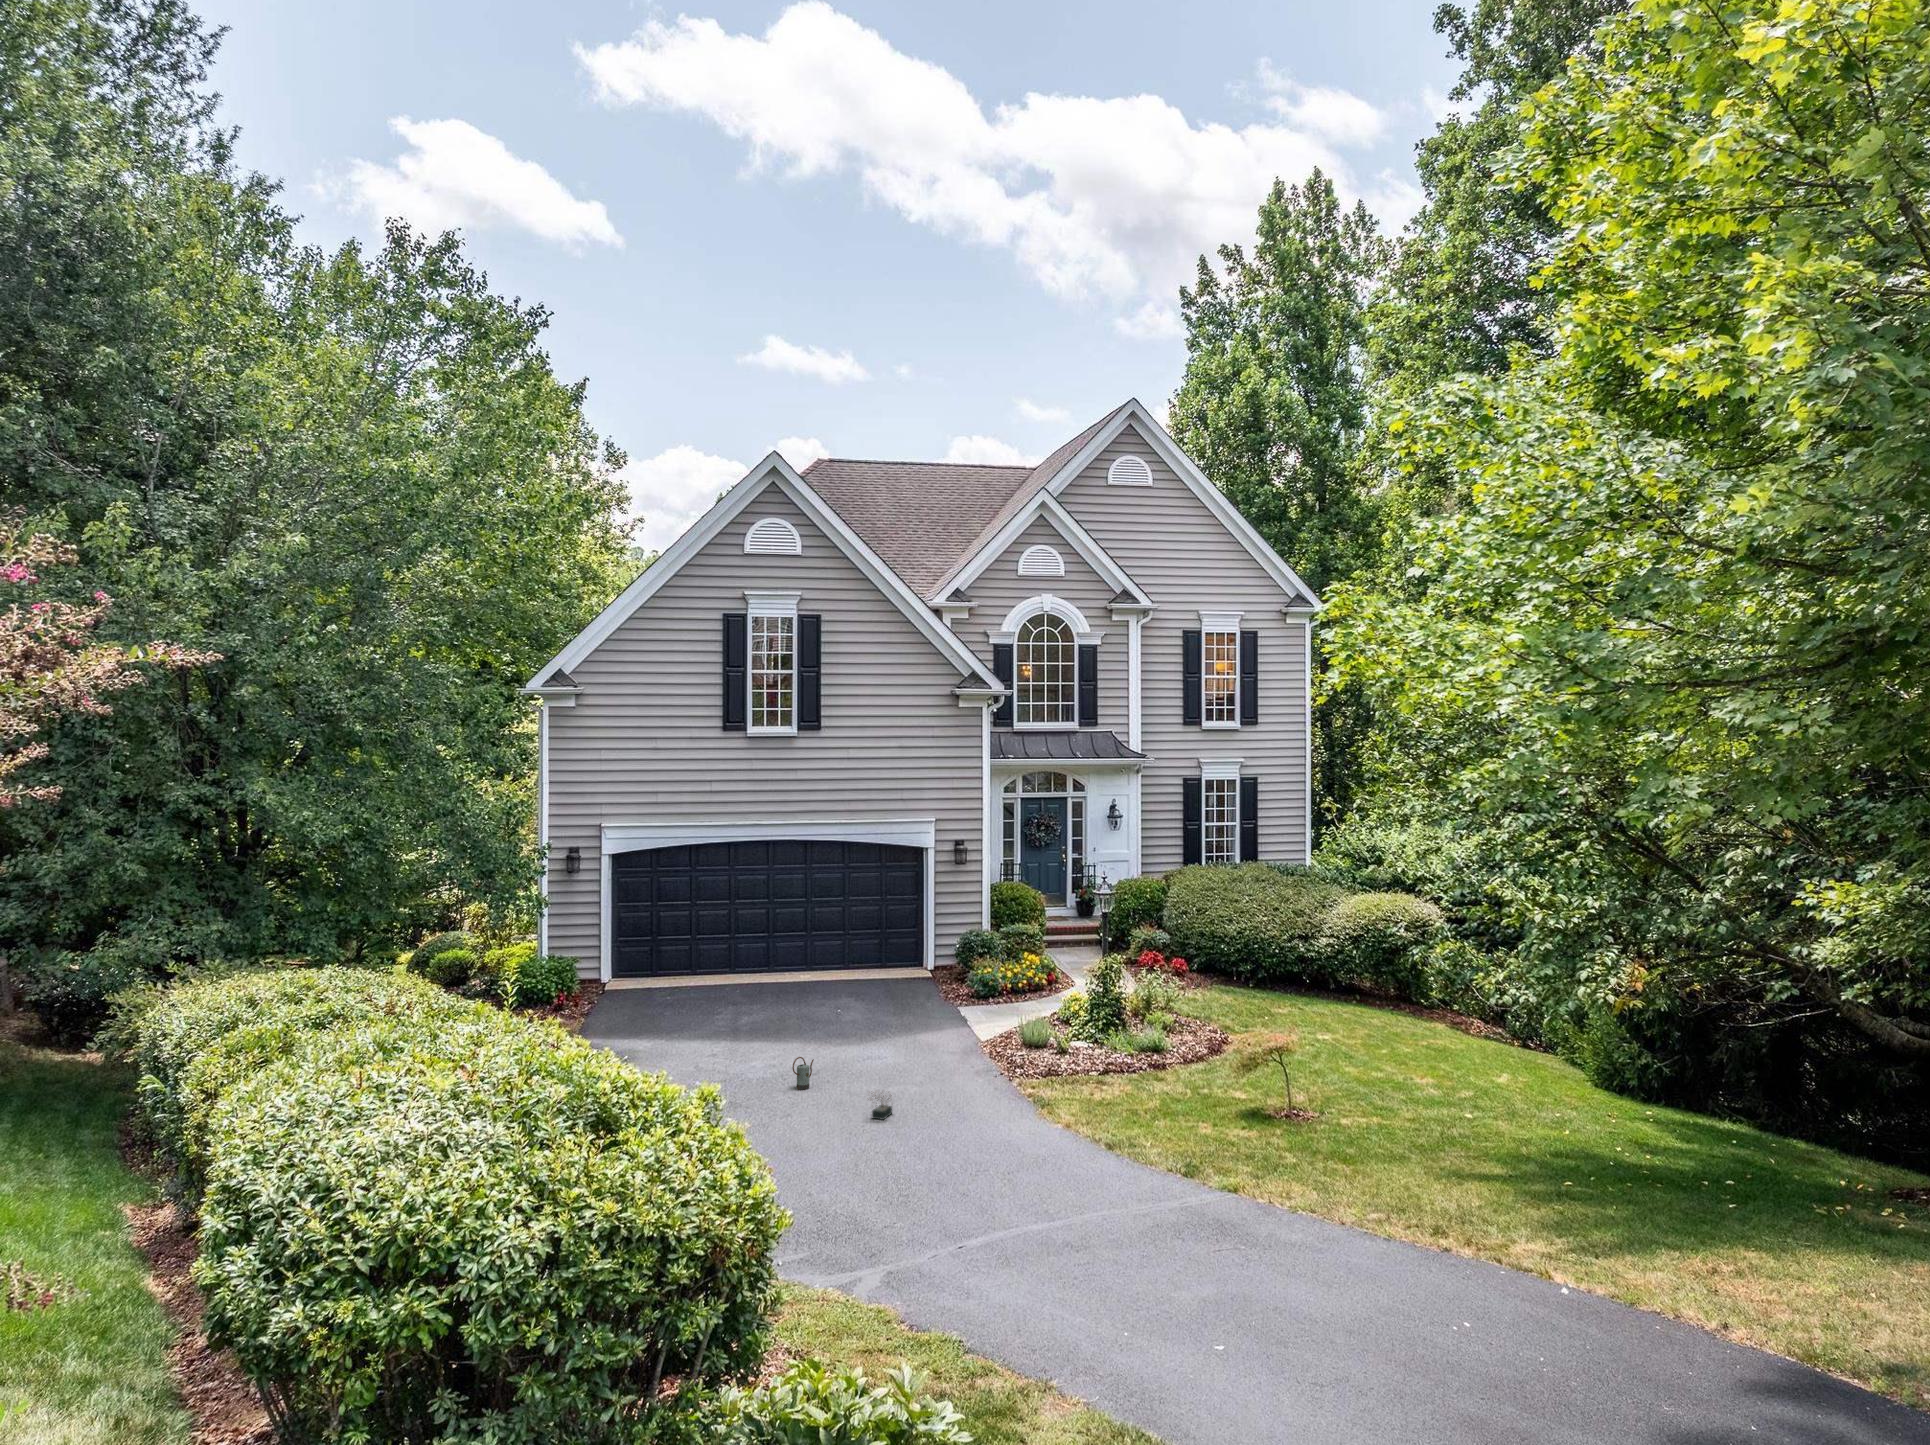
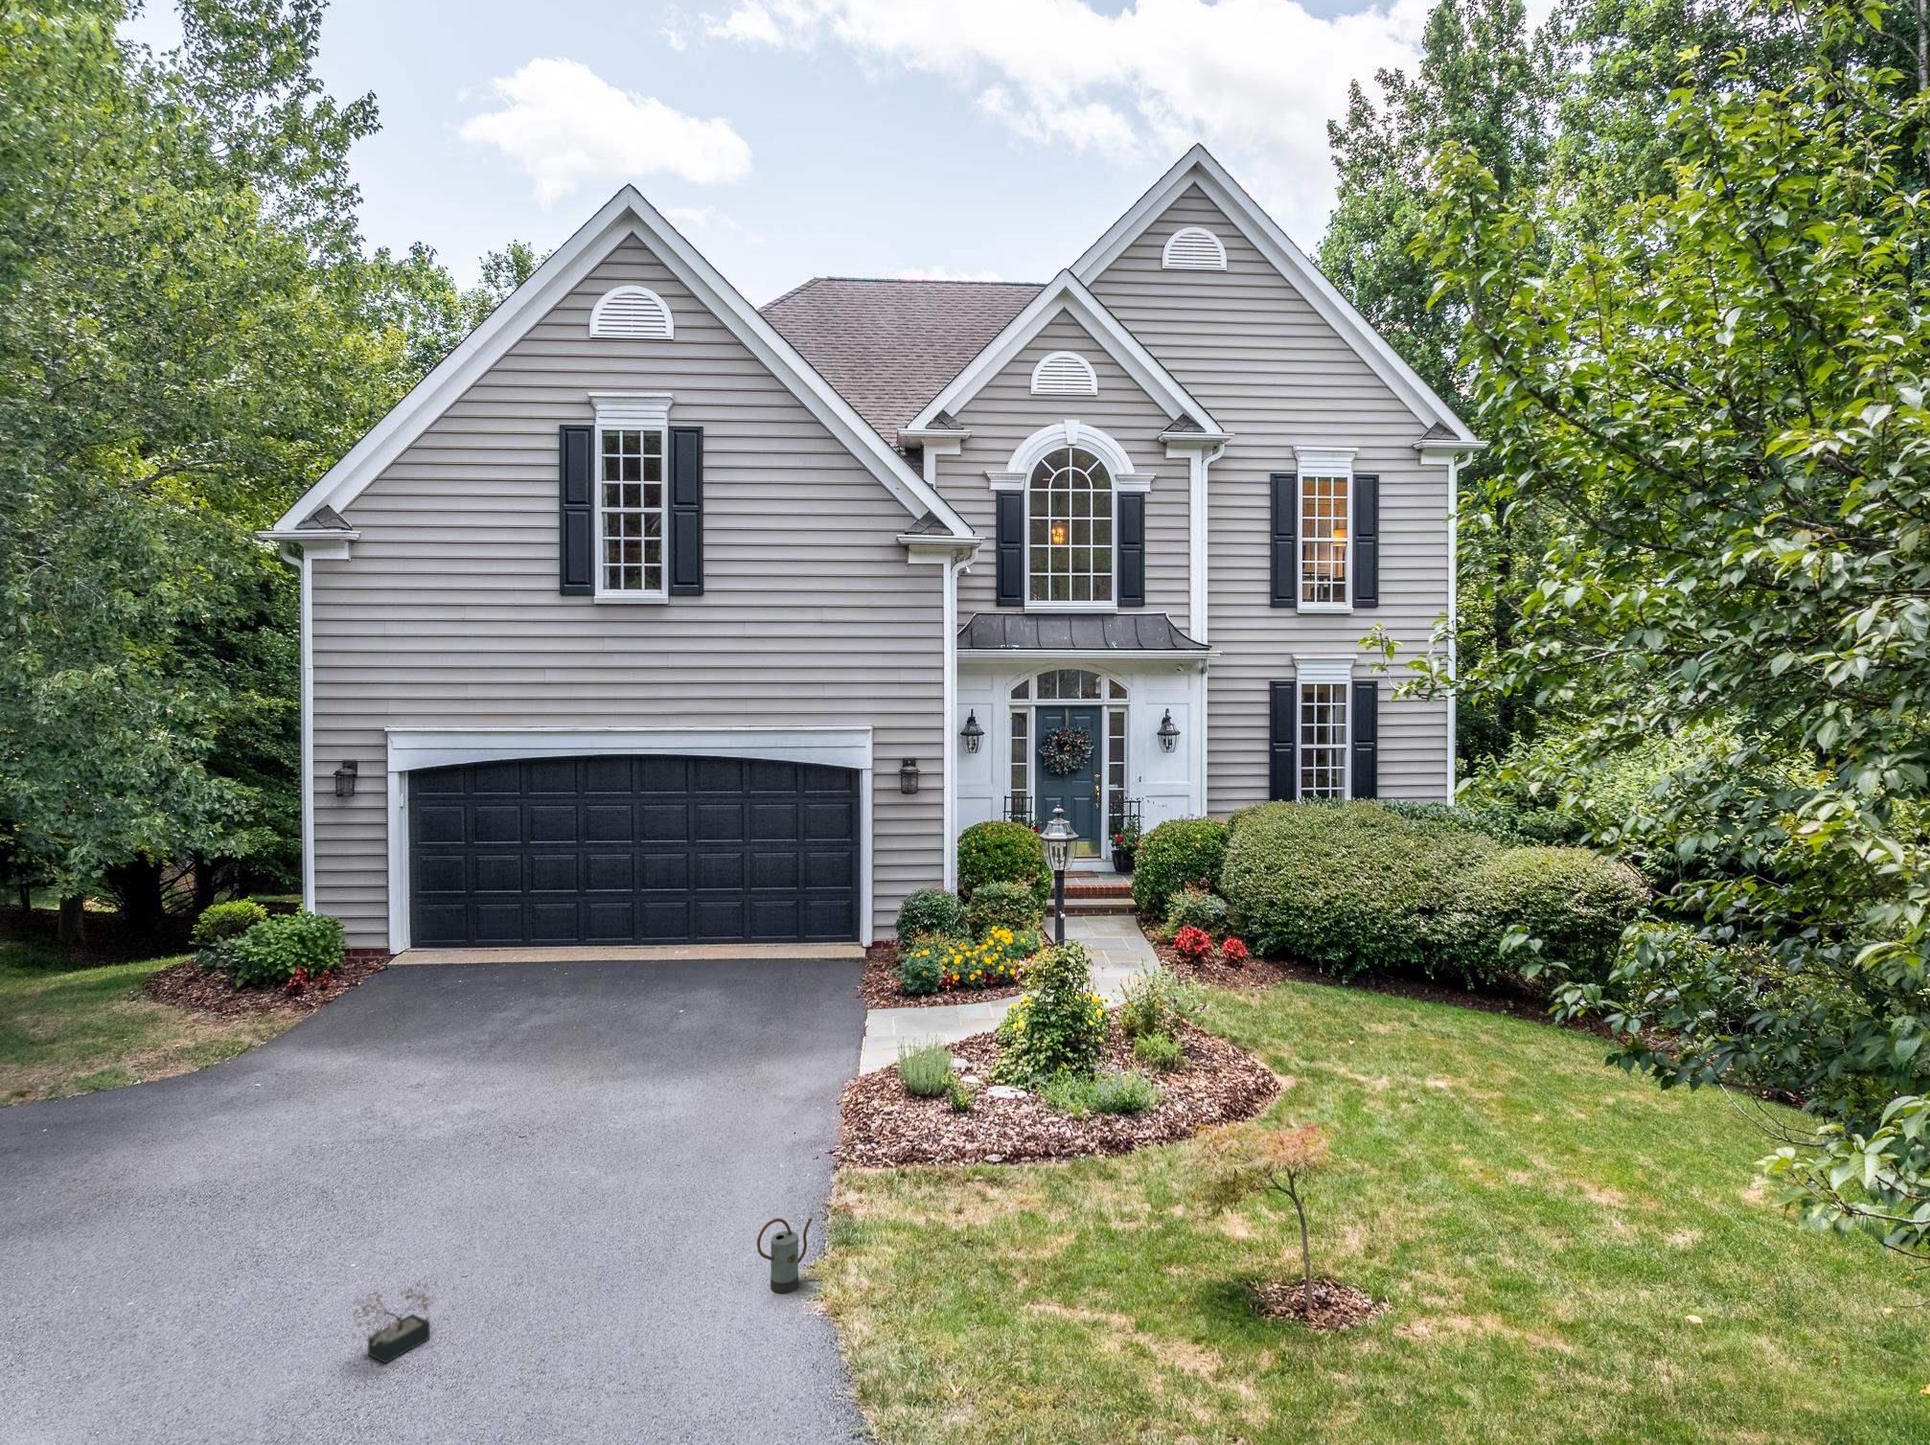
watering can: present [792,1057,814,1090] -> present [757,1218,812,1293]

